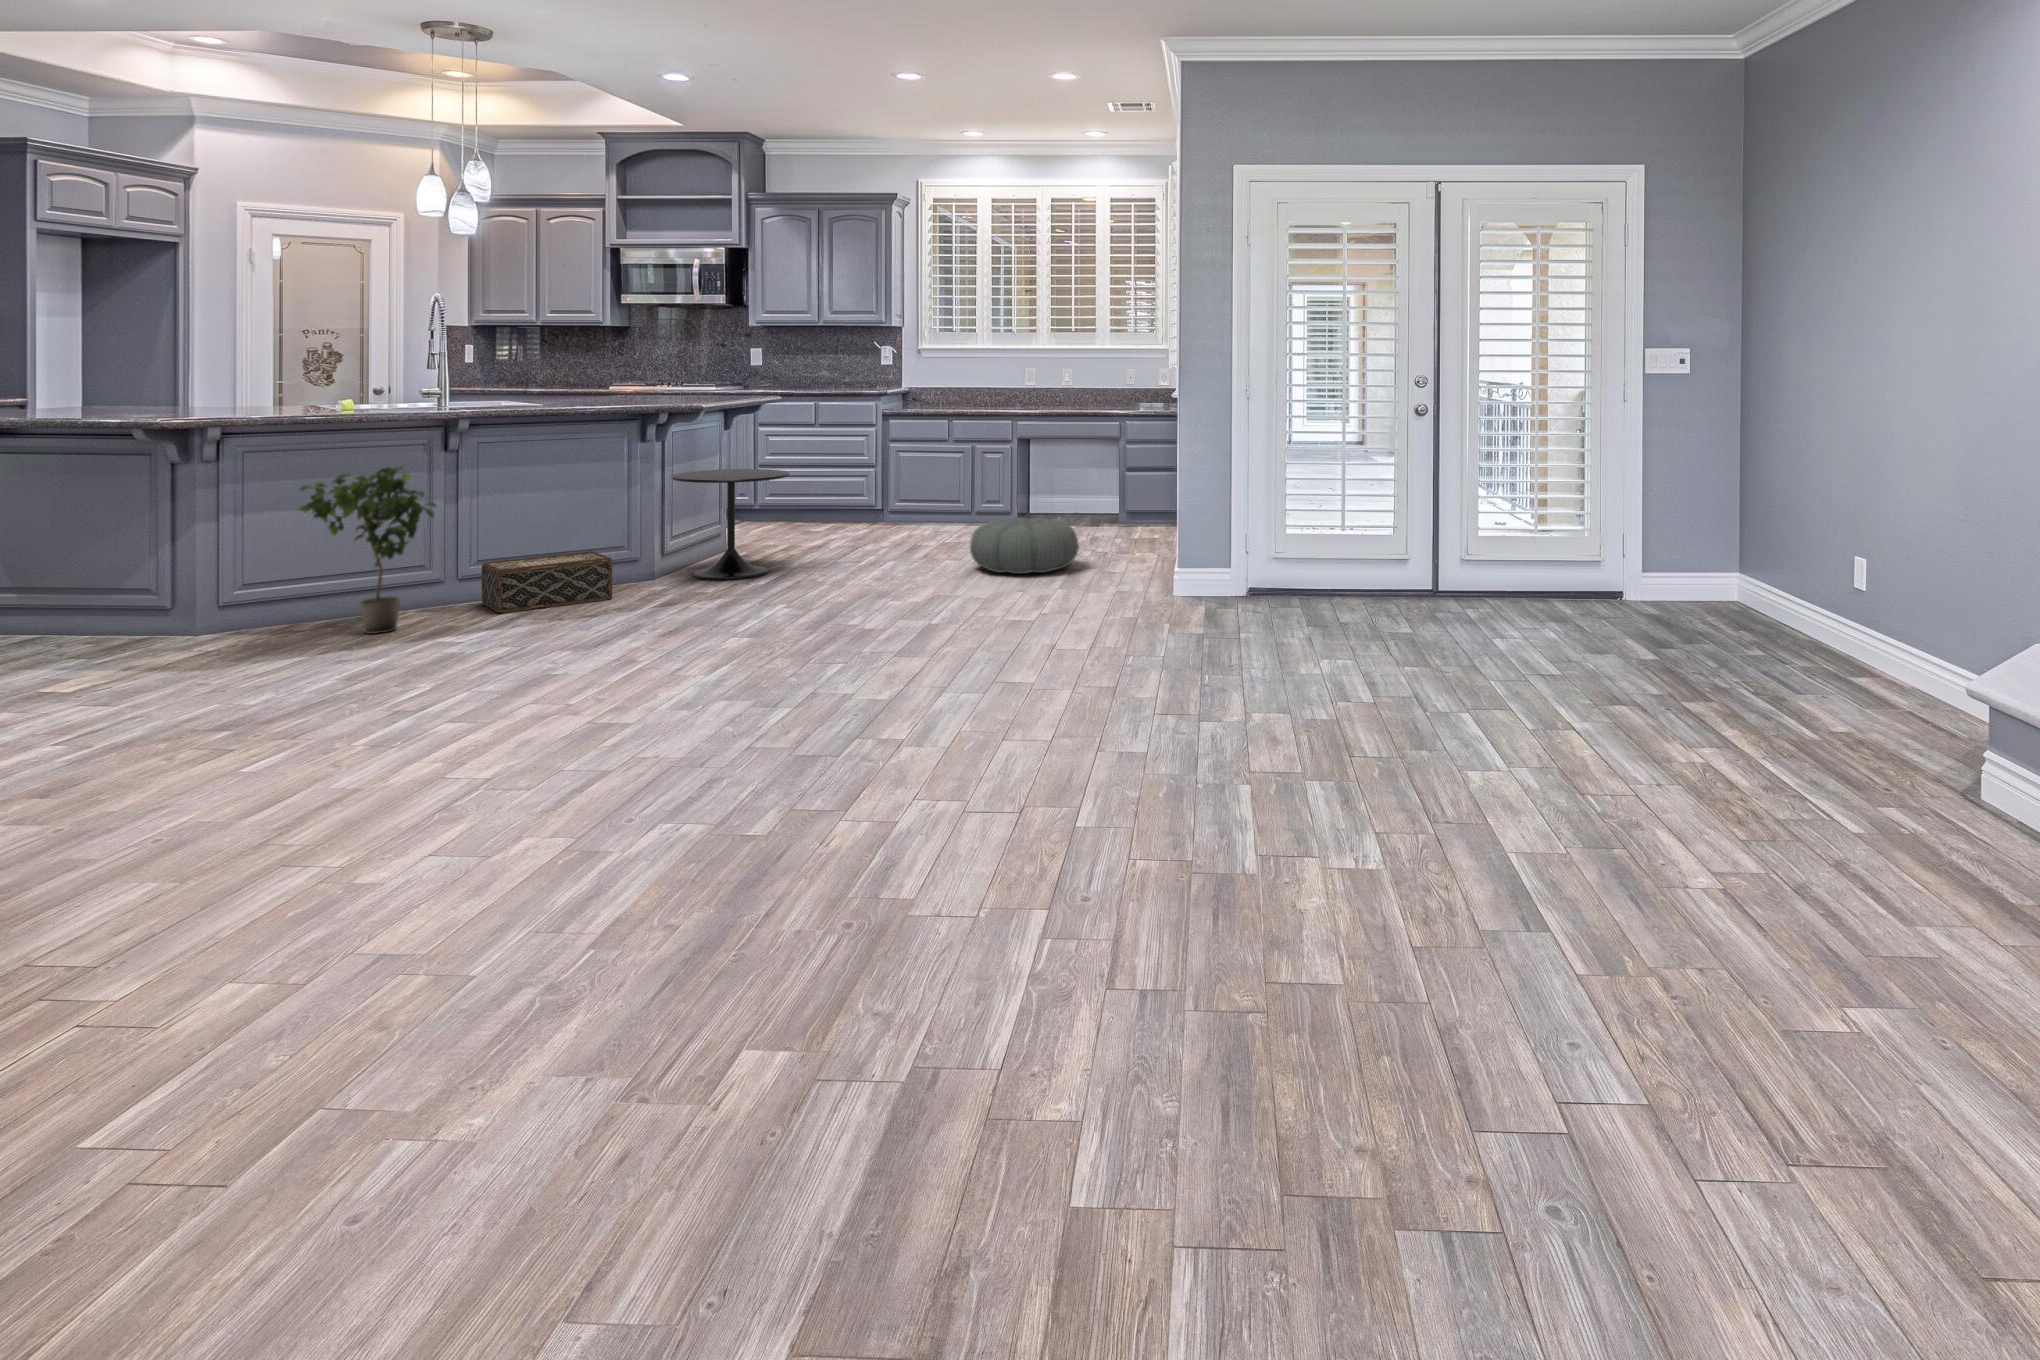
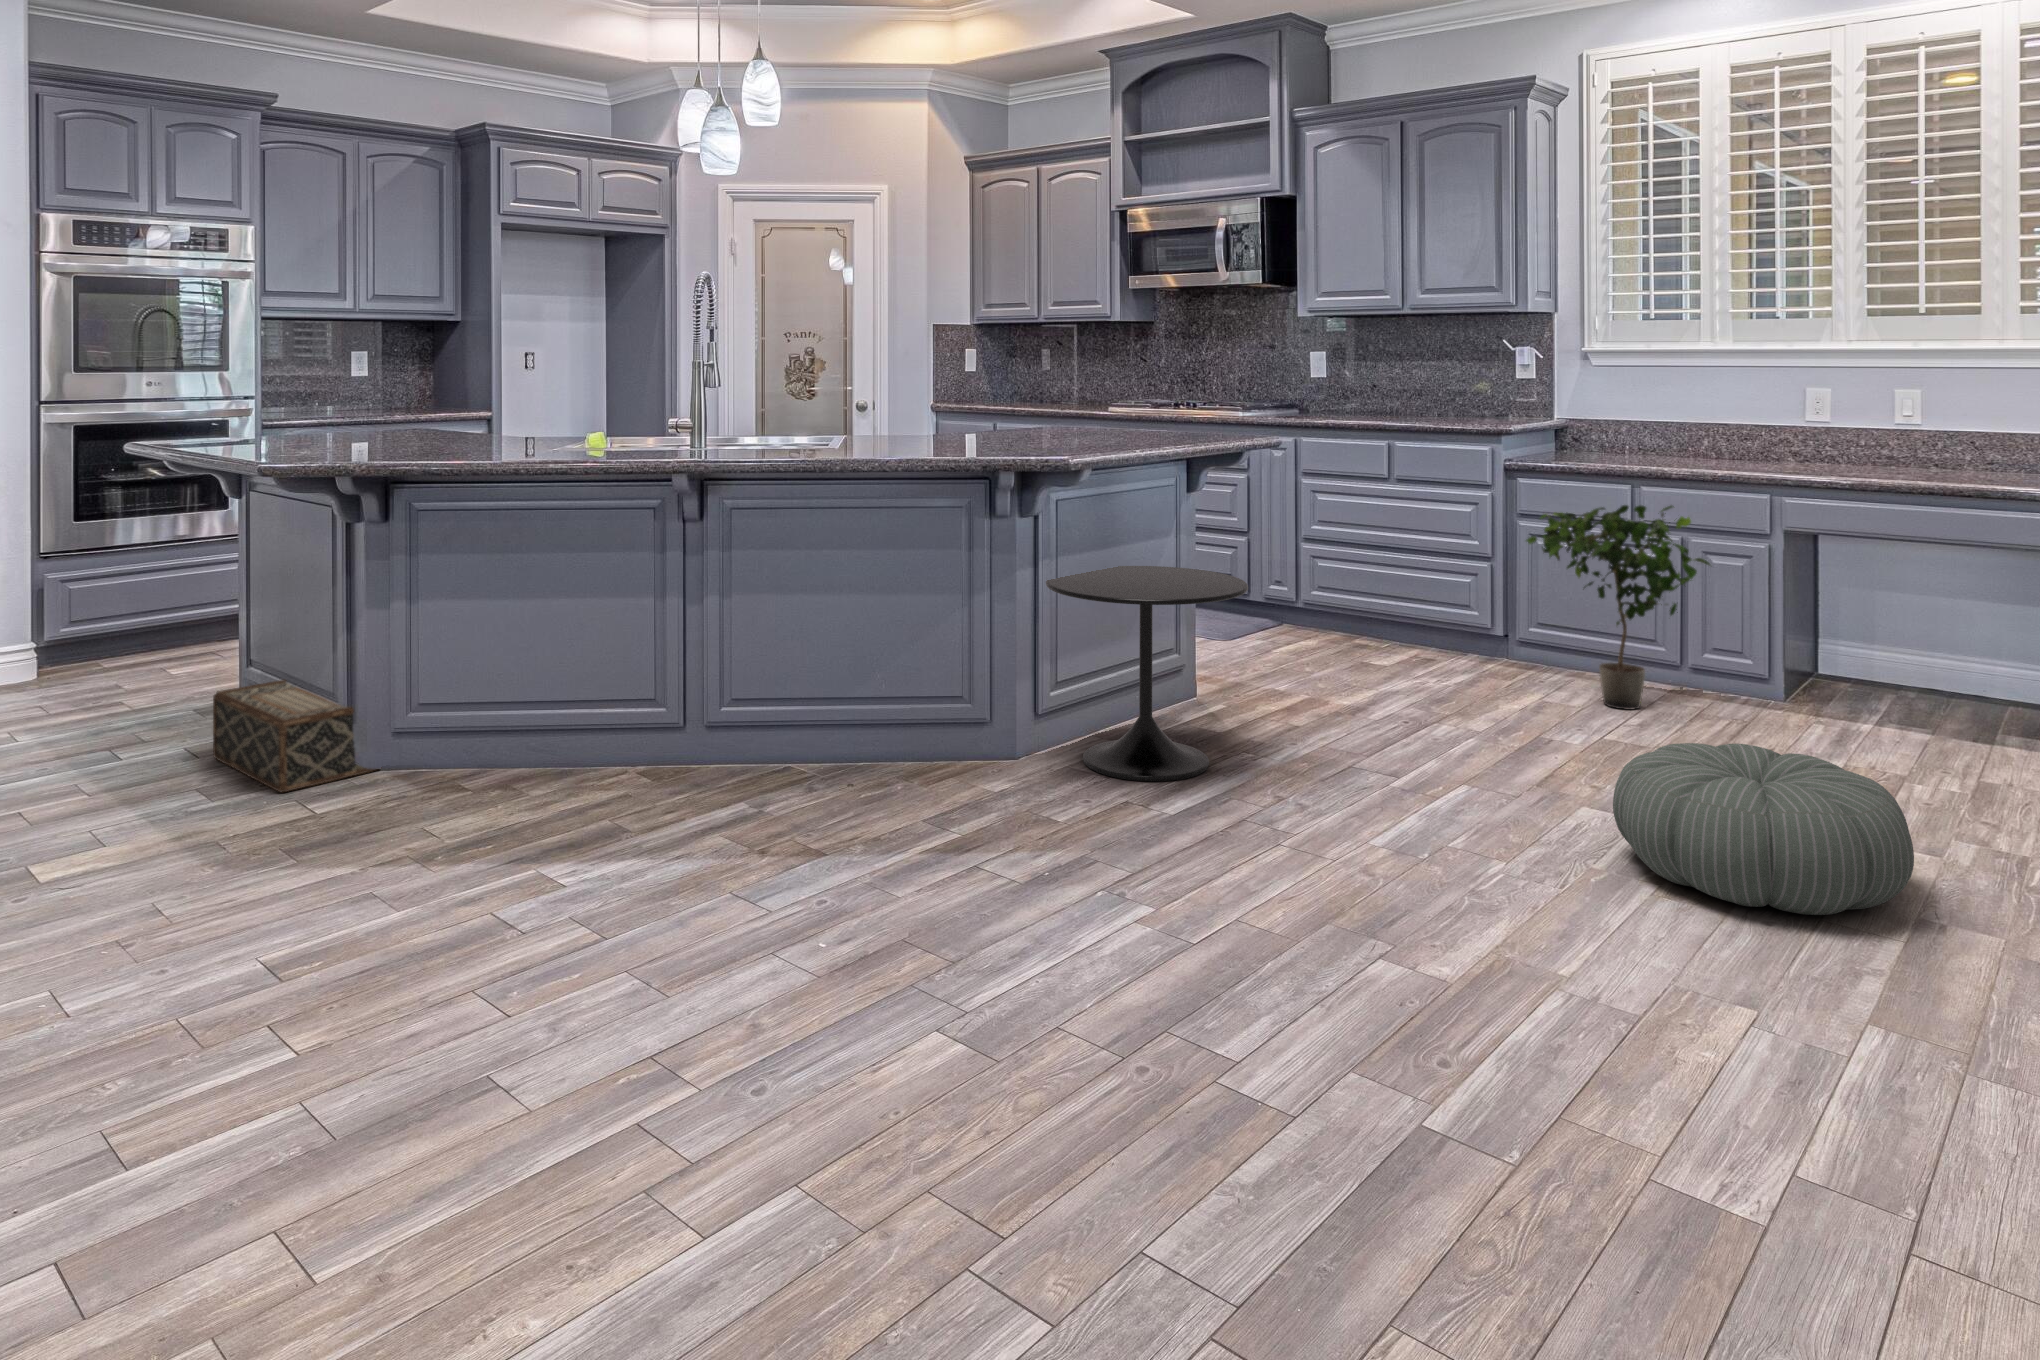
potted plant: present [299,466,437,634] -> present [1526,505,1710,710]
woven basket: present [482,551,612,613] -> present [213,680,376,792]

